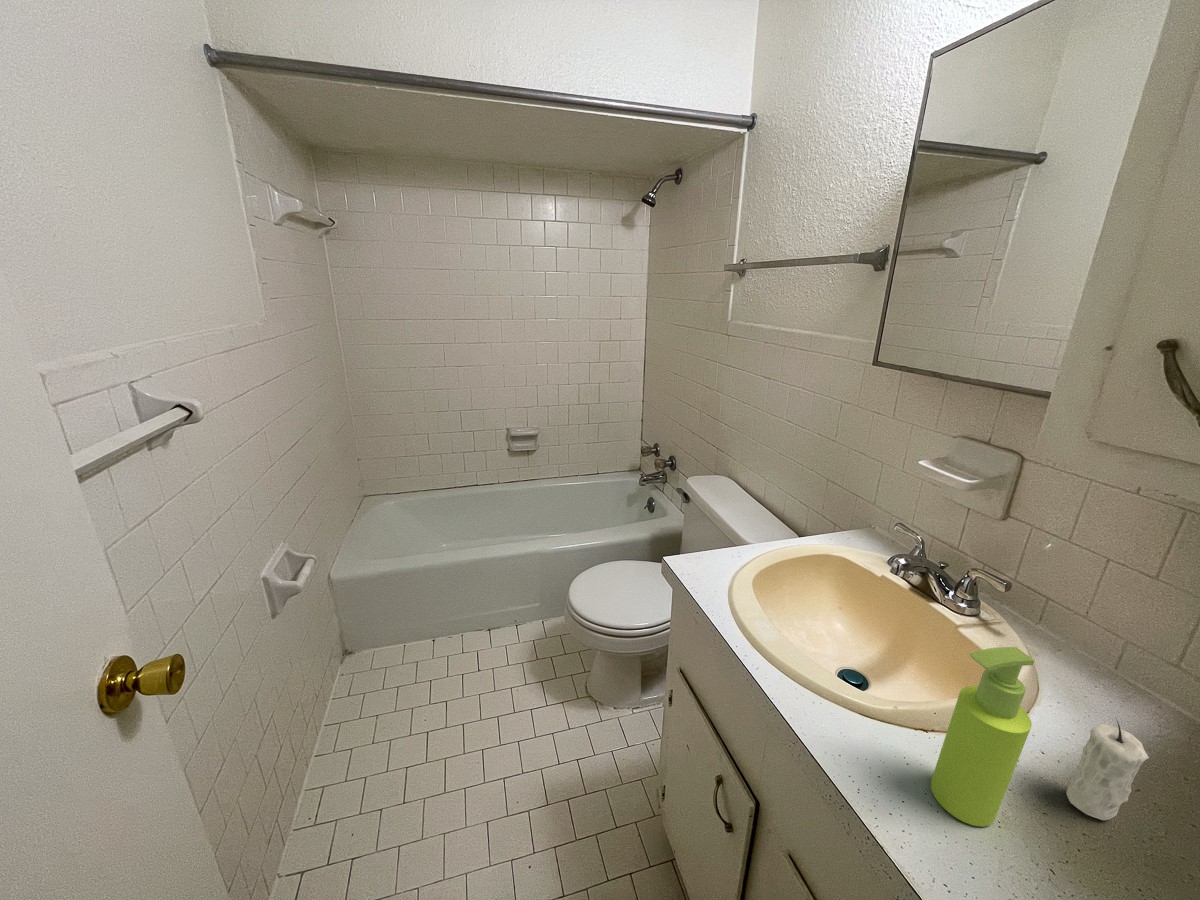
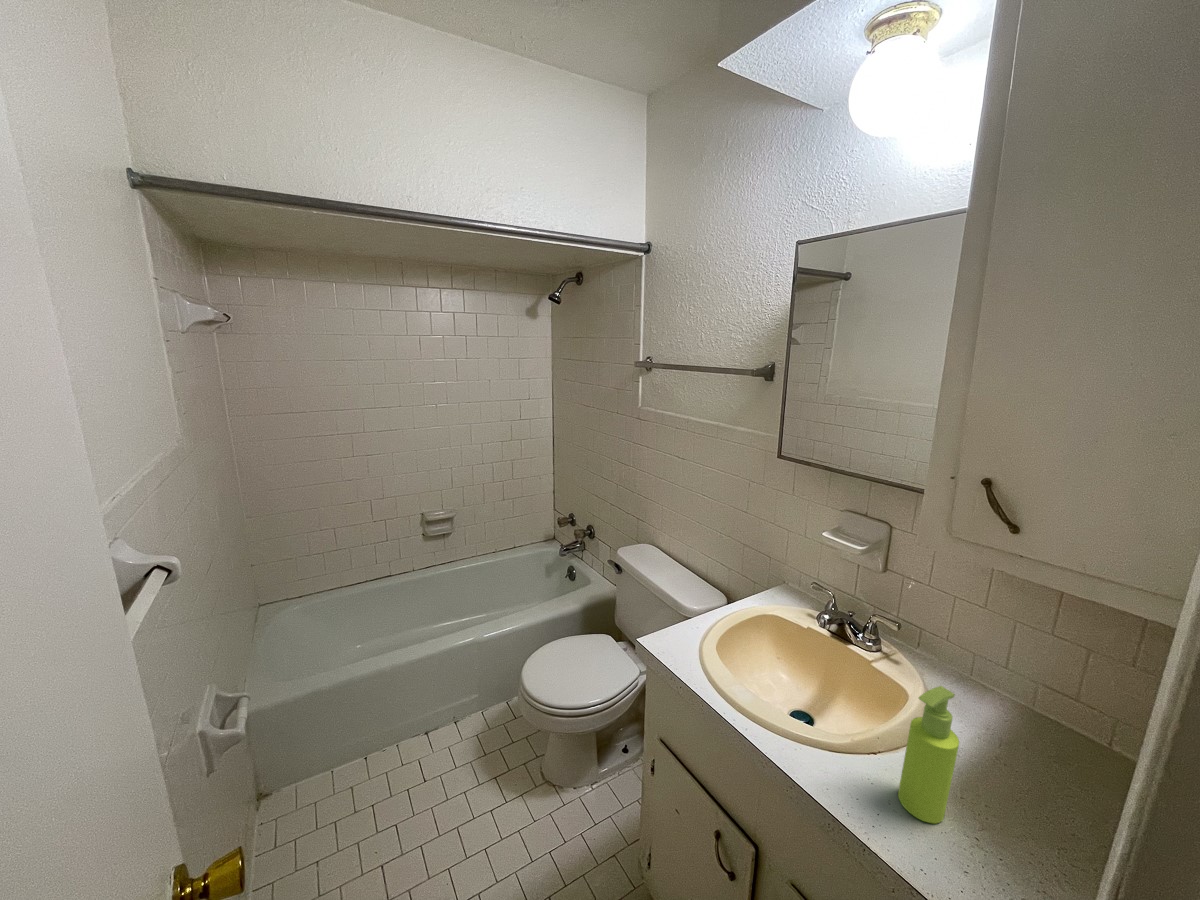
candle: present [1066,721,1149,820] -> none [976,719,1019,795]

